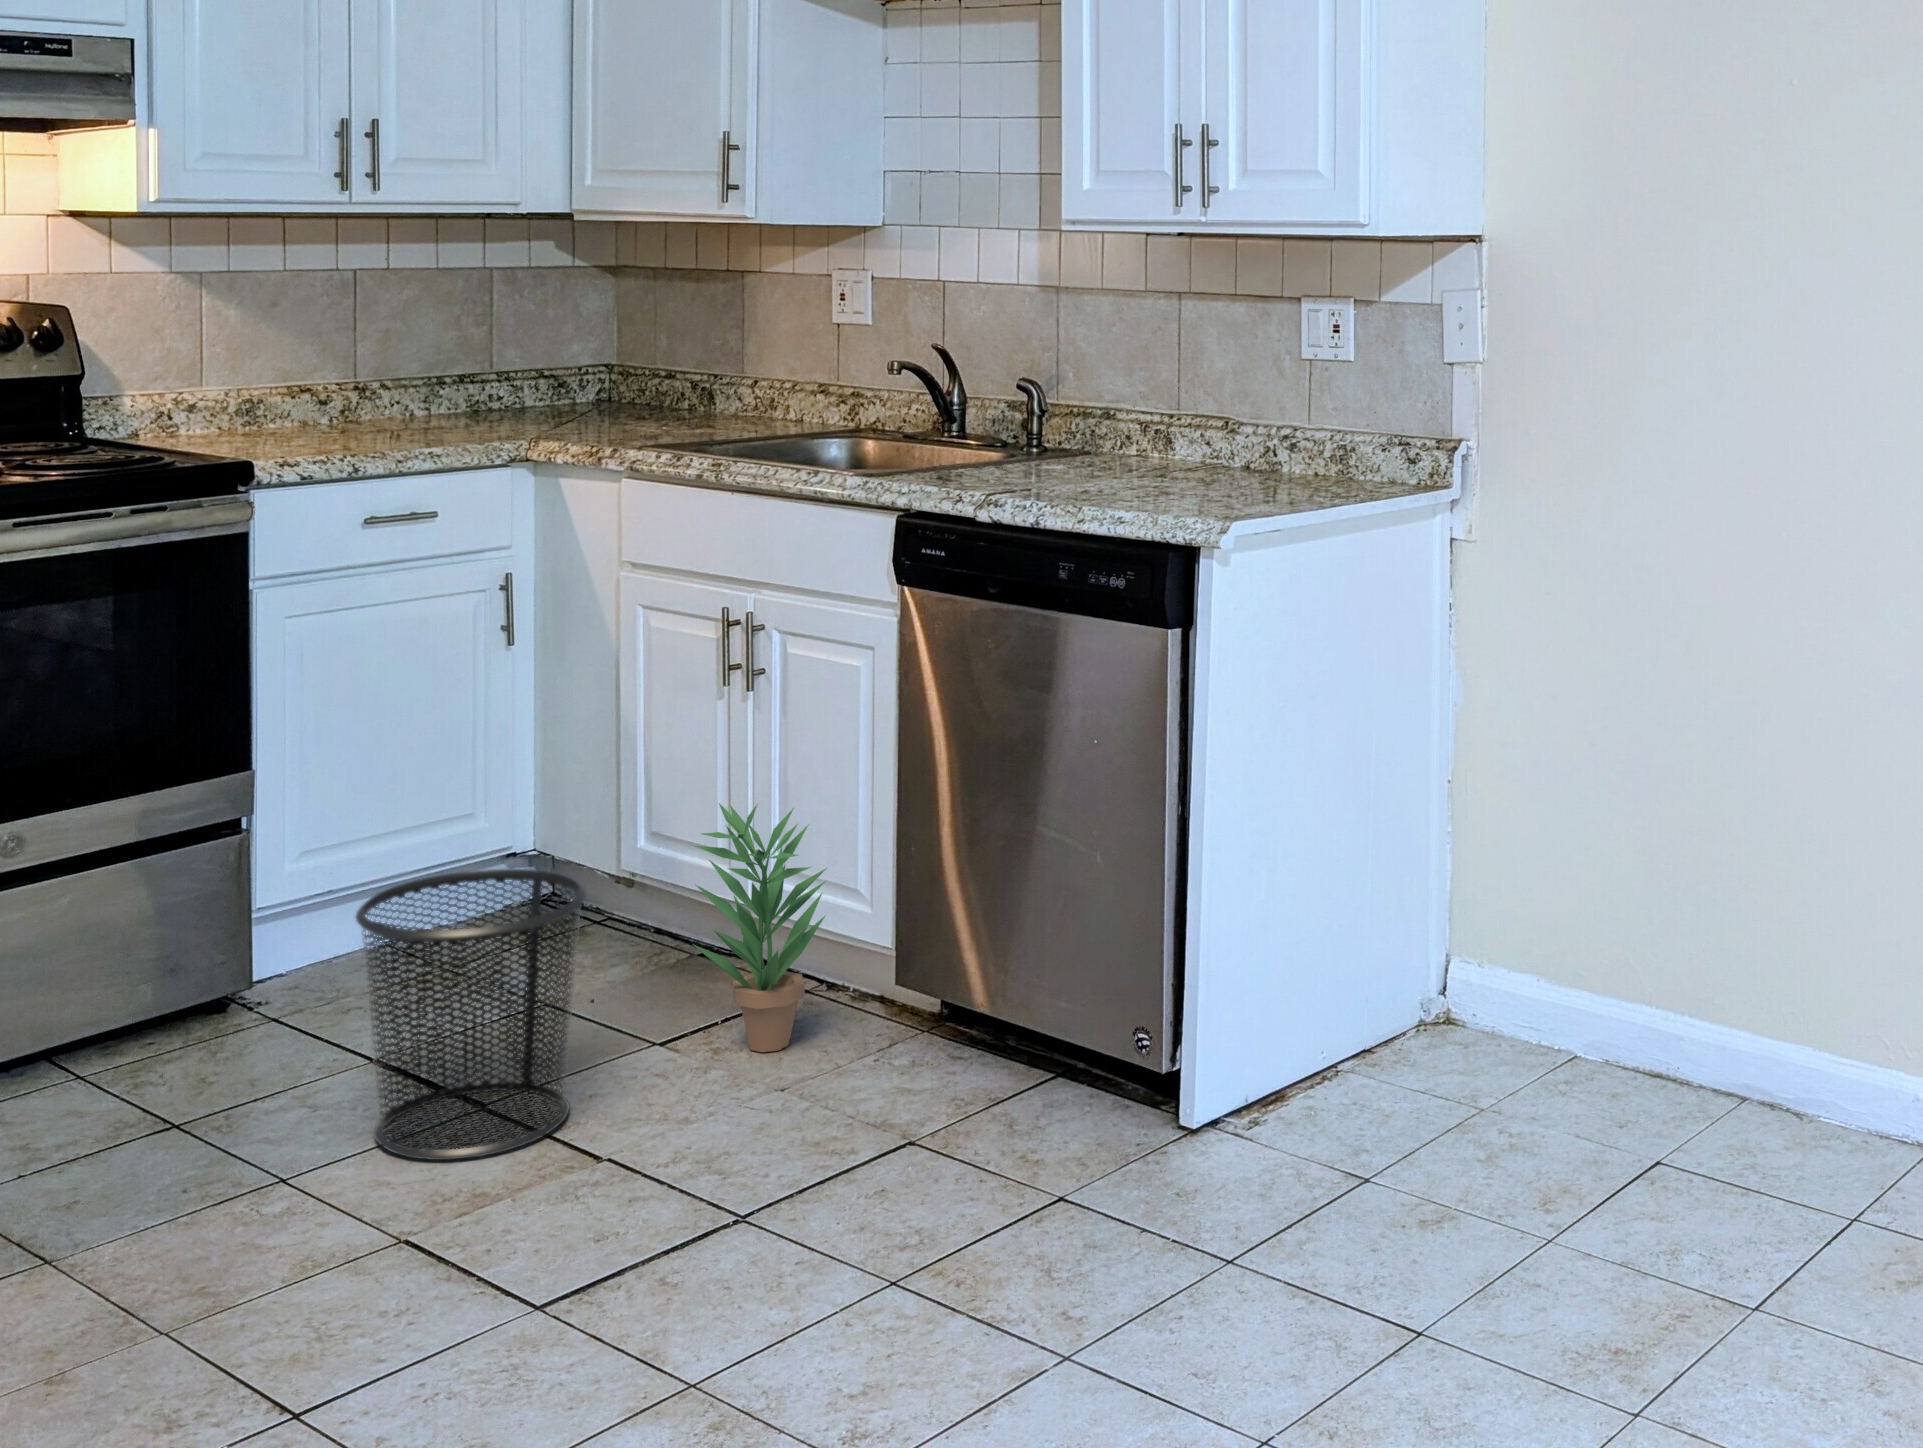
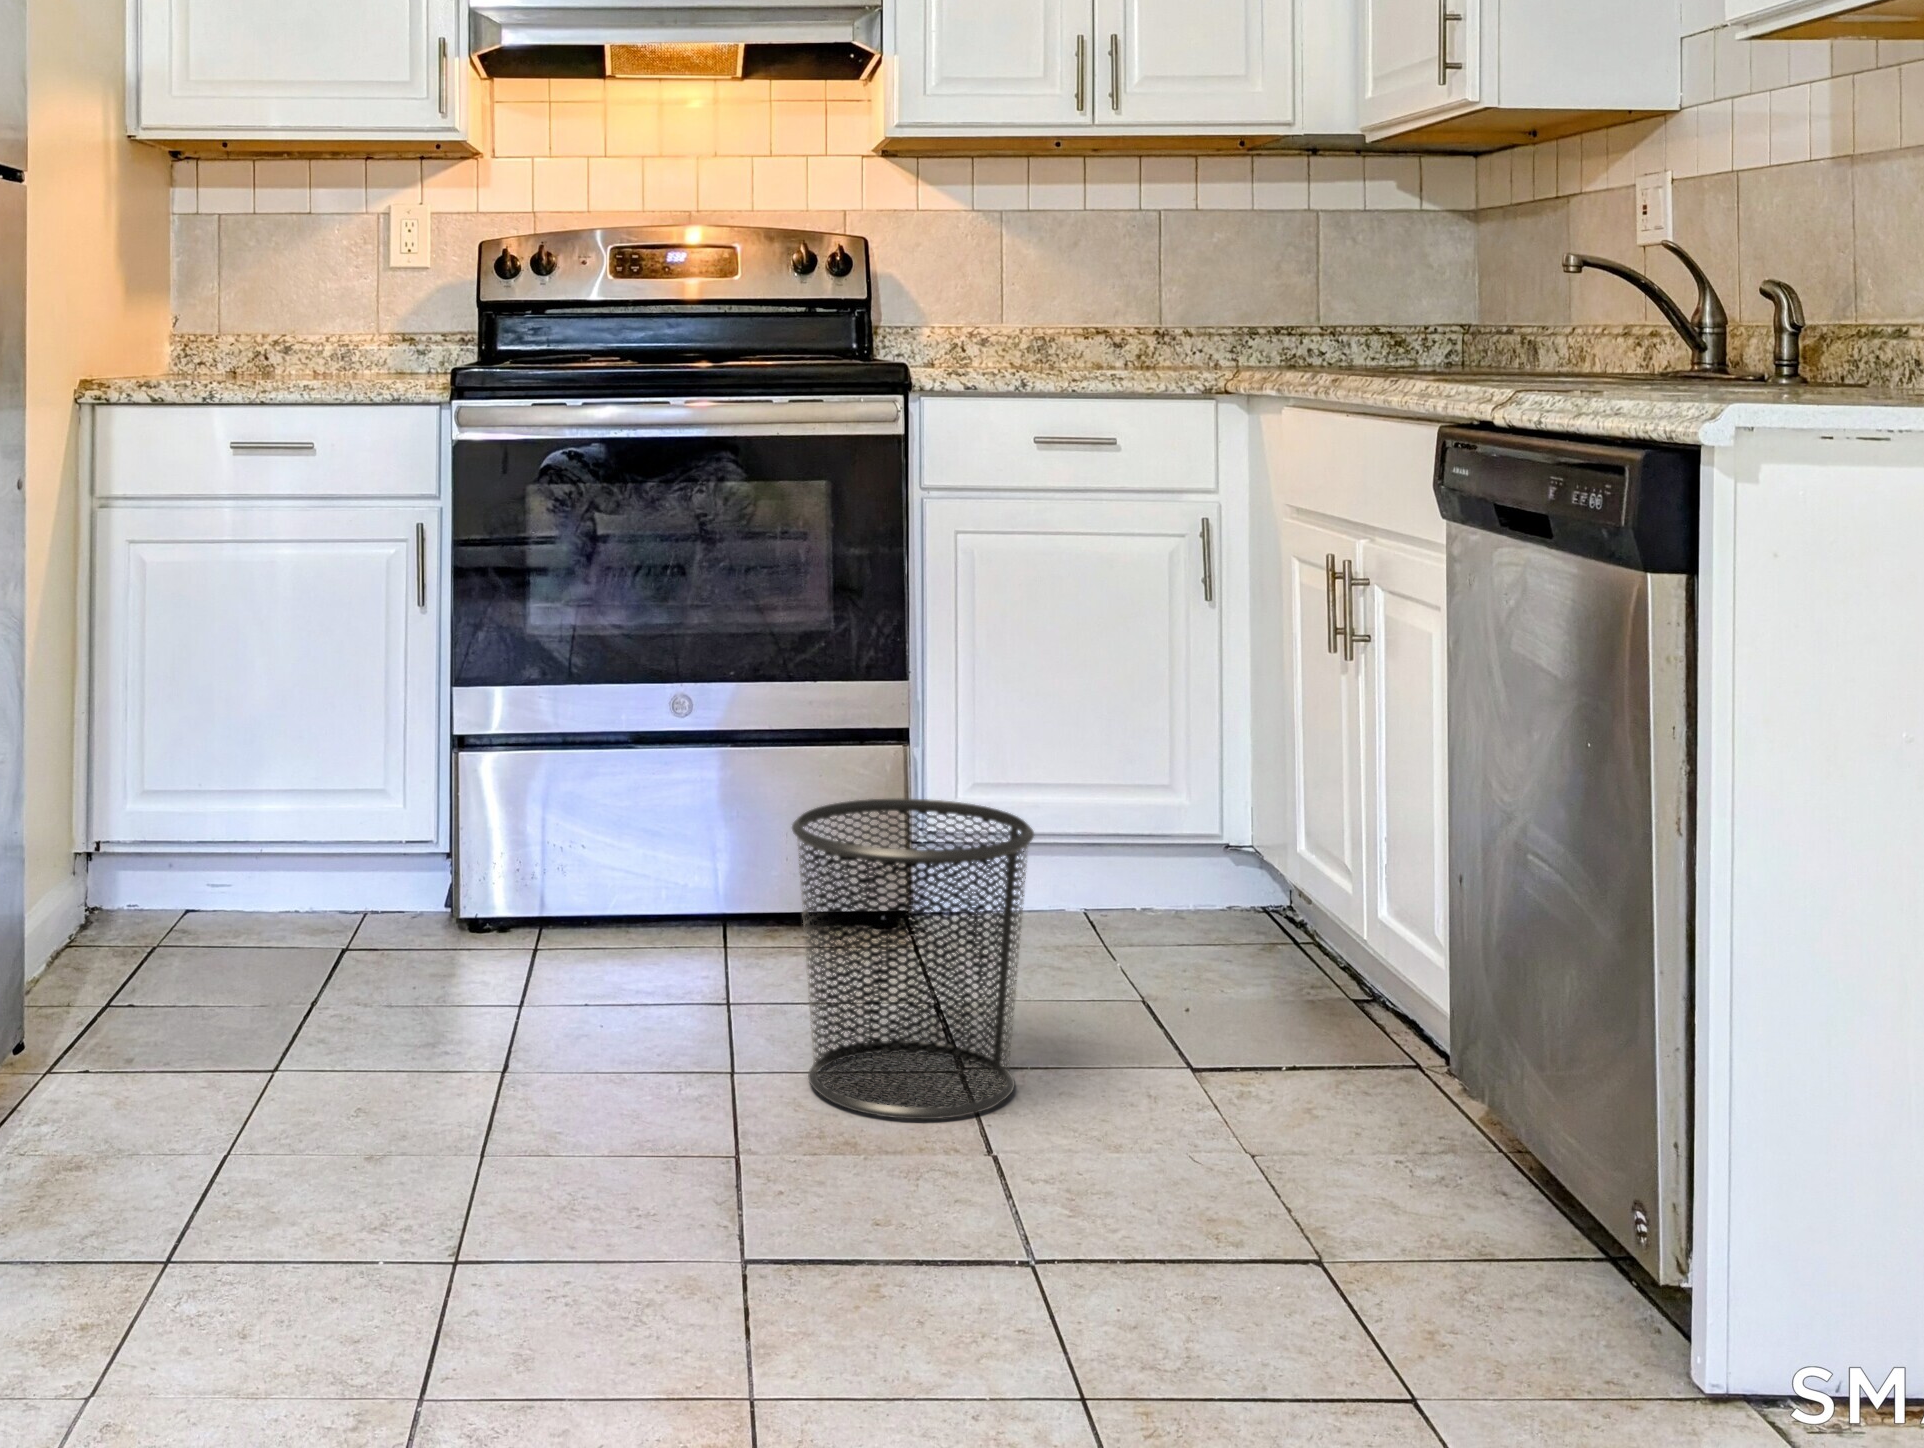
potted plant: present [694,803,827,1052] -> none [1181,778,1377,1119]

